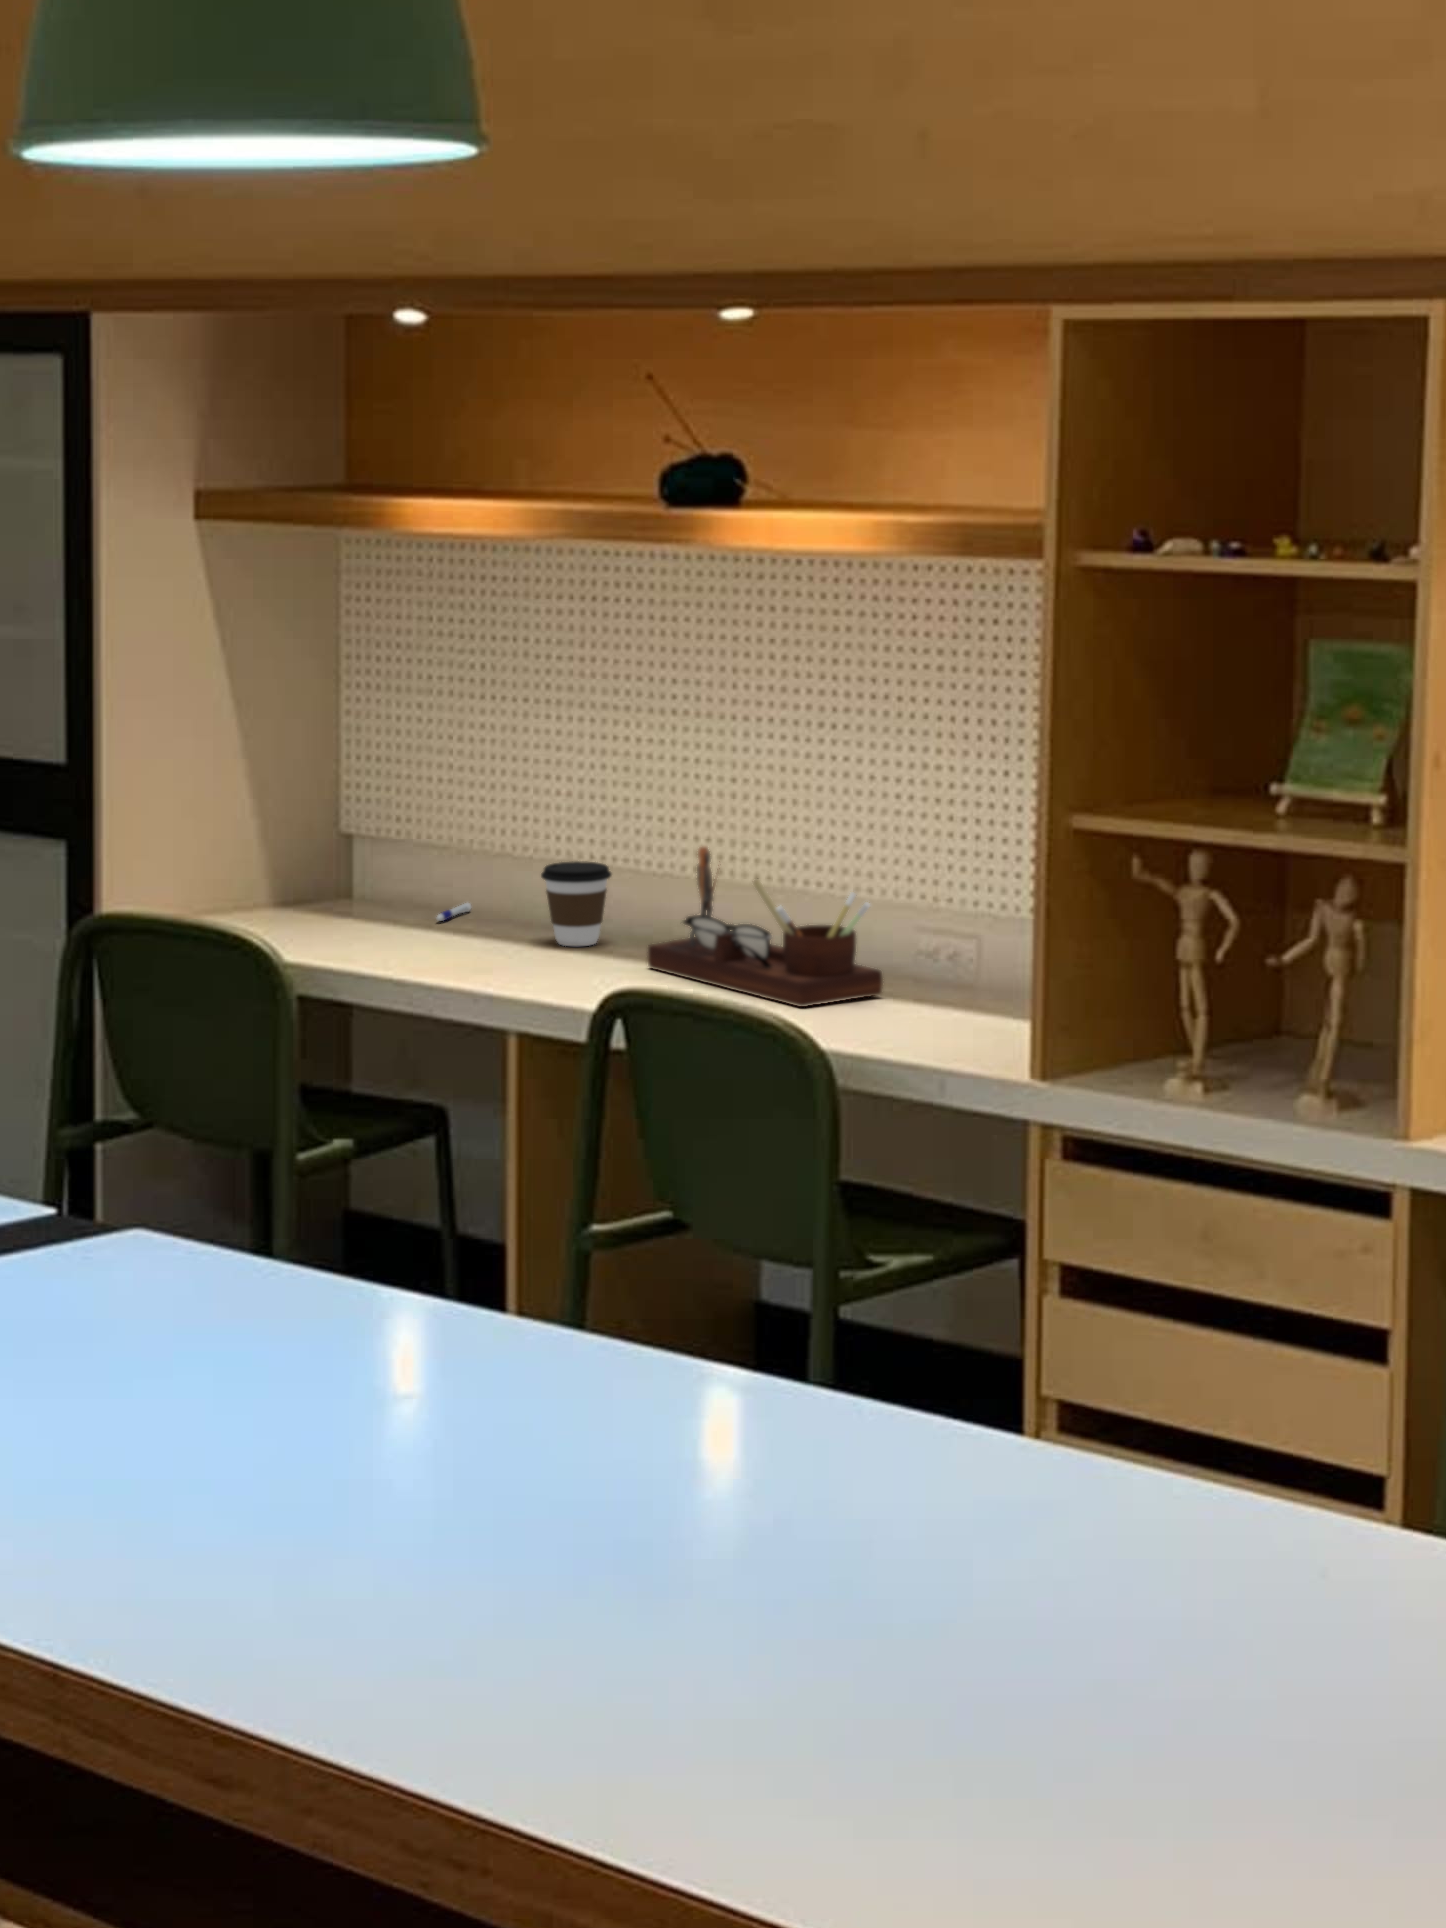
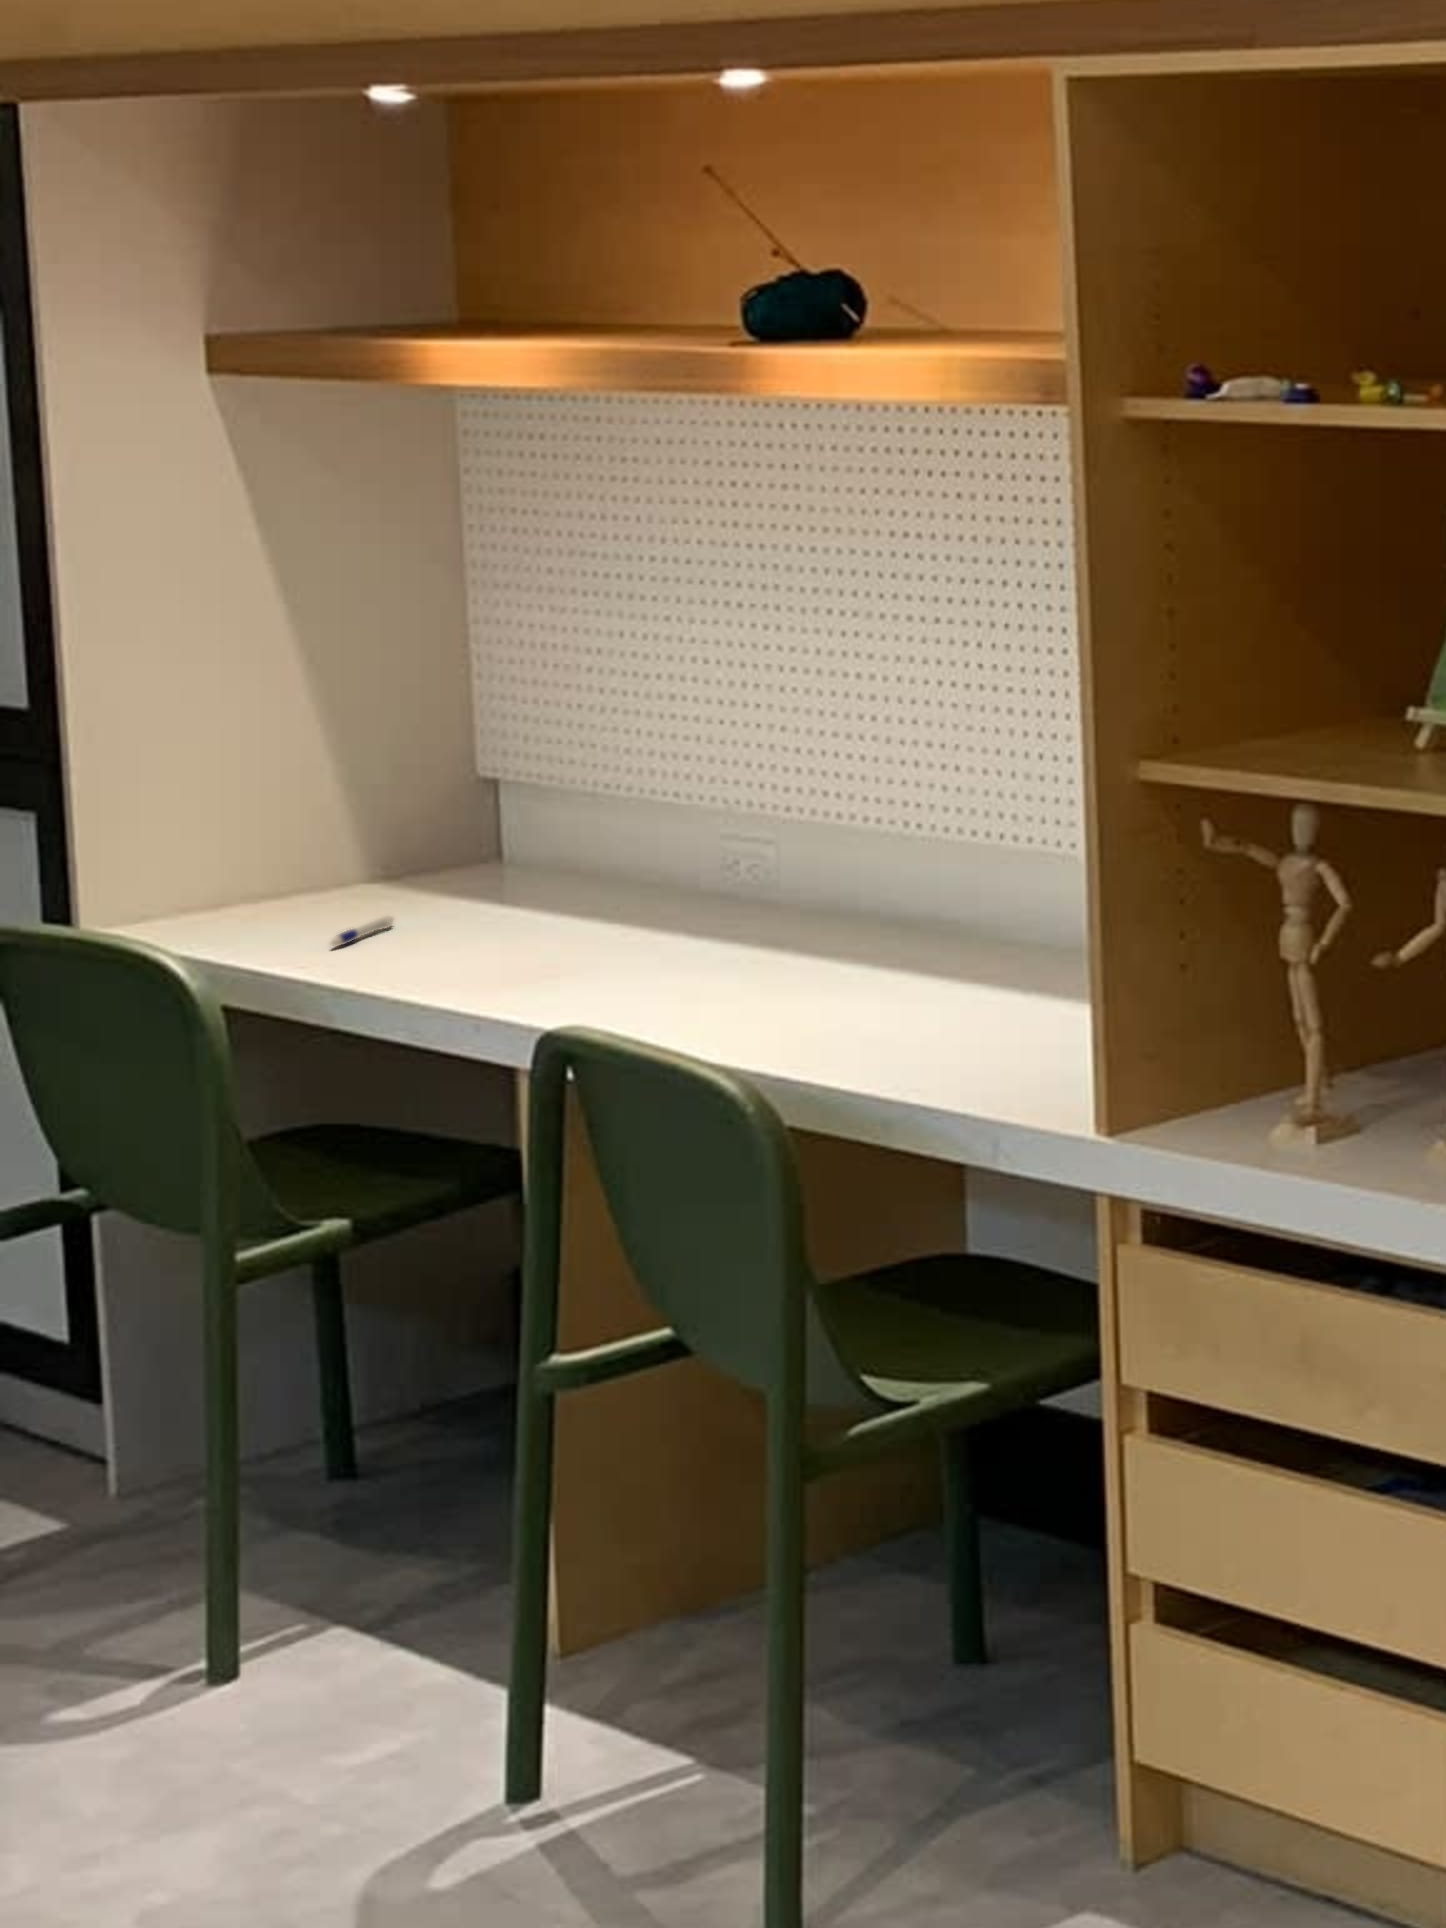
desk organizer: present [648,846,883,1007] -> none [605,826,921,1047]
coffee cup: present [541,861,611,946] -> none [464,853,568,973]

